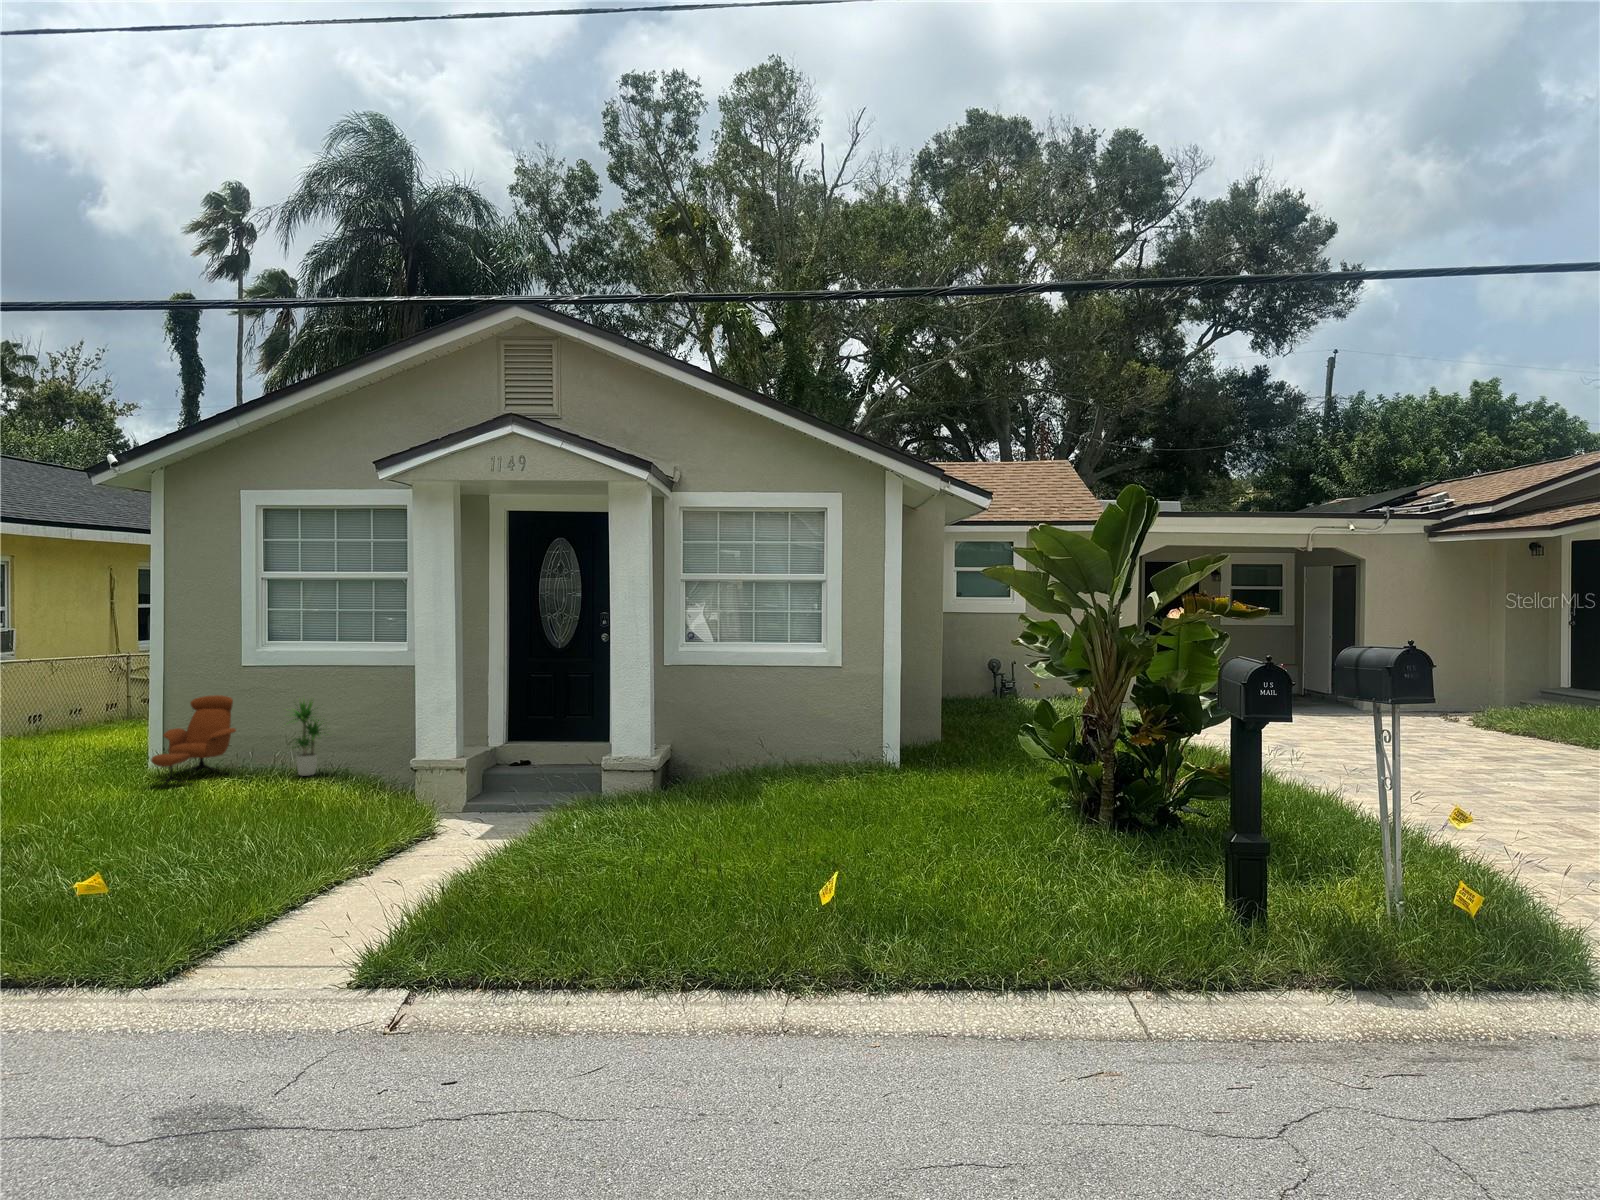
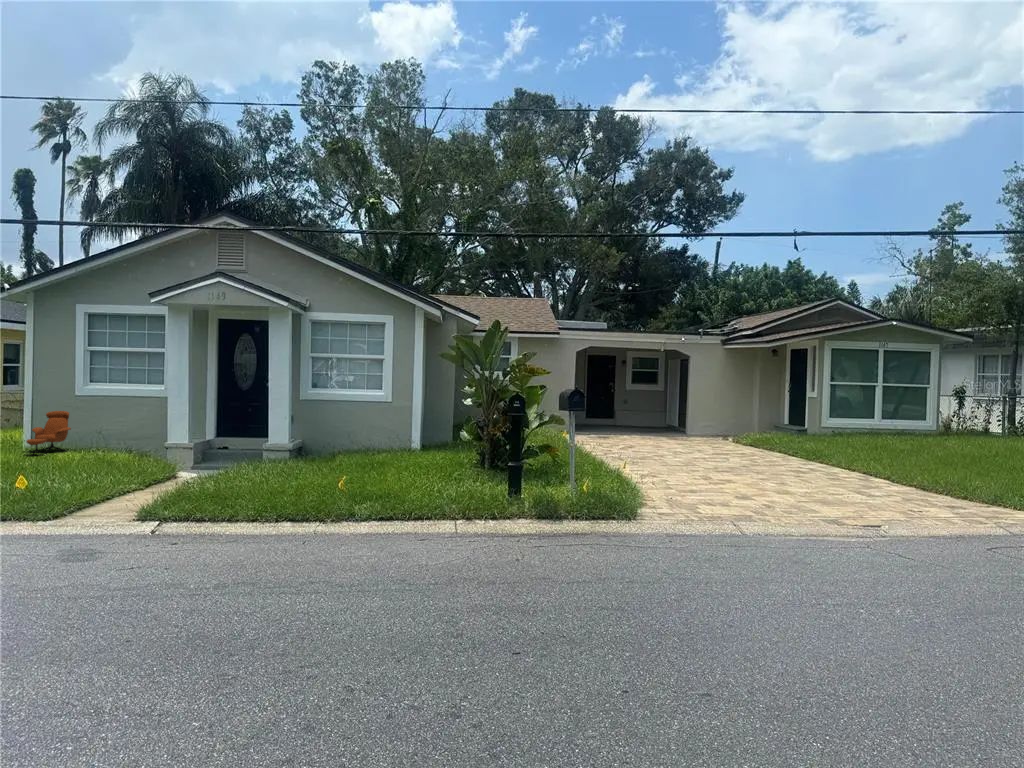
potted plant: present [287,699,329,776] -> none [95,411,125,452]

